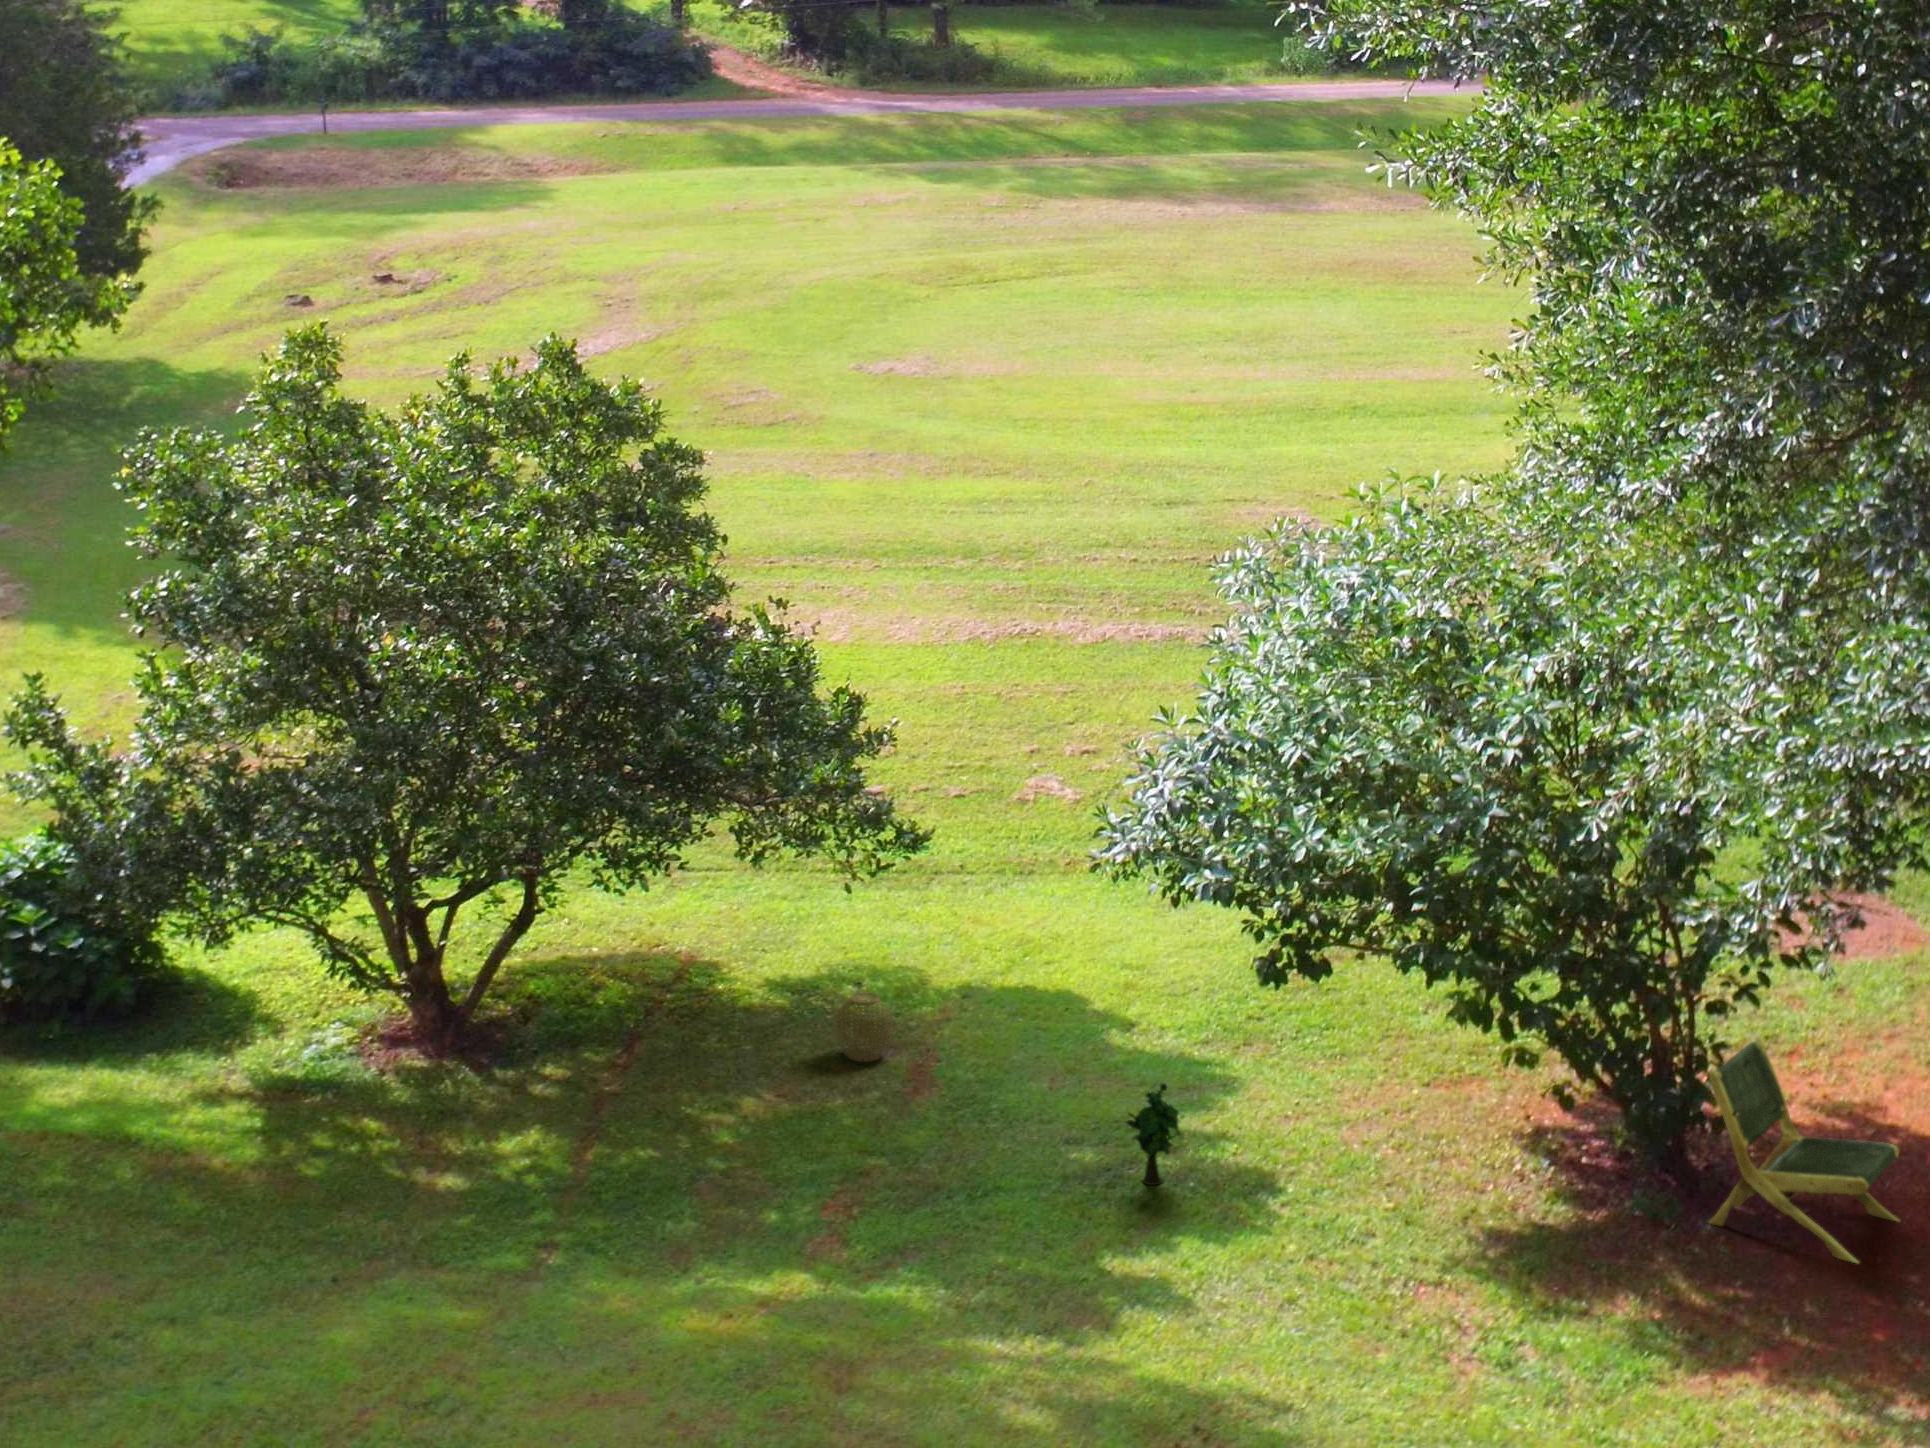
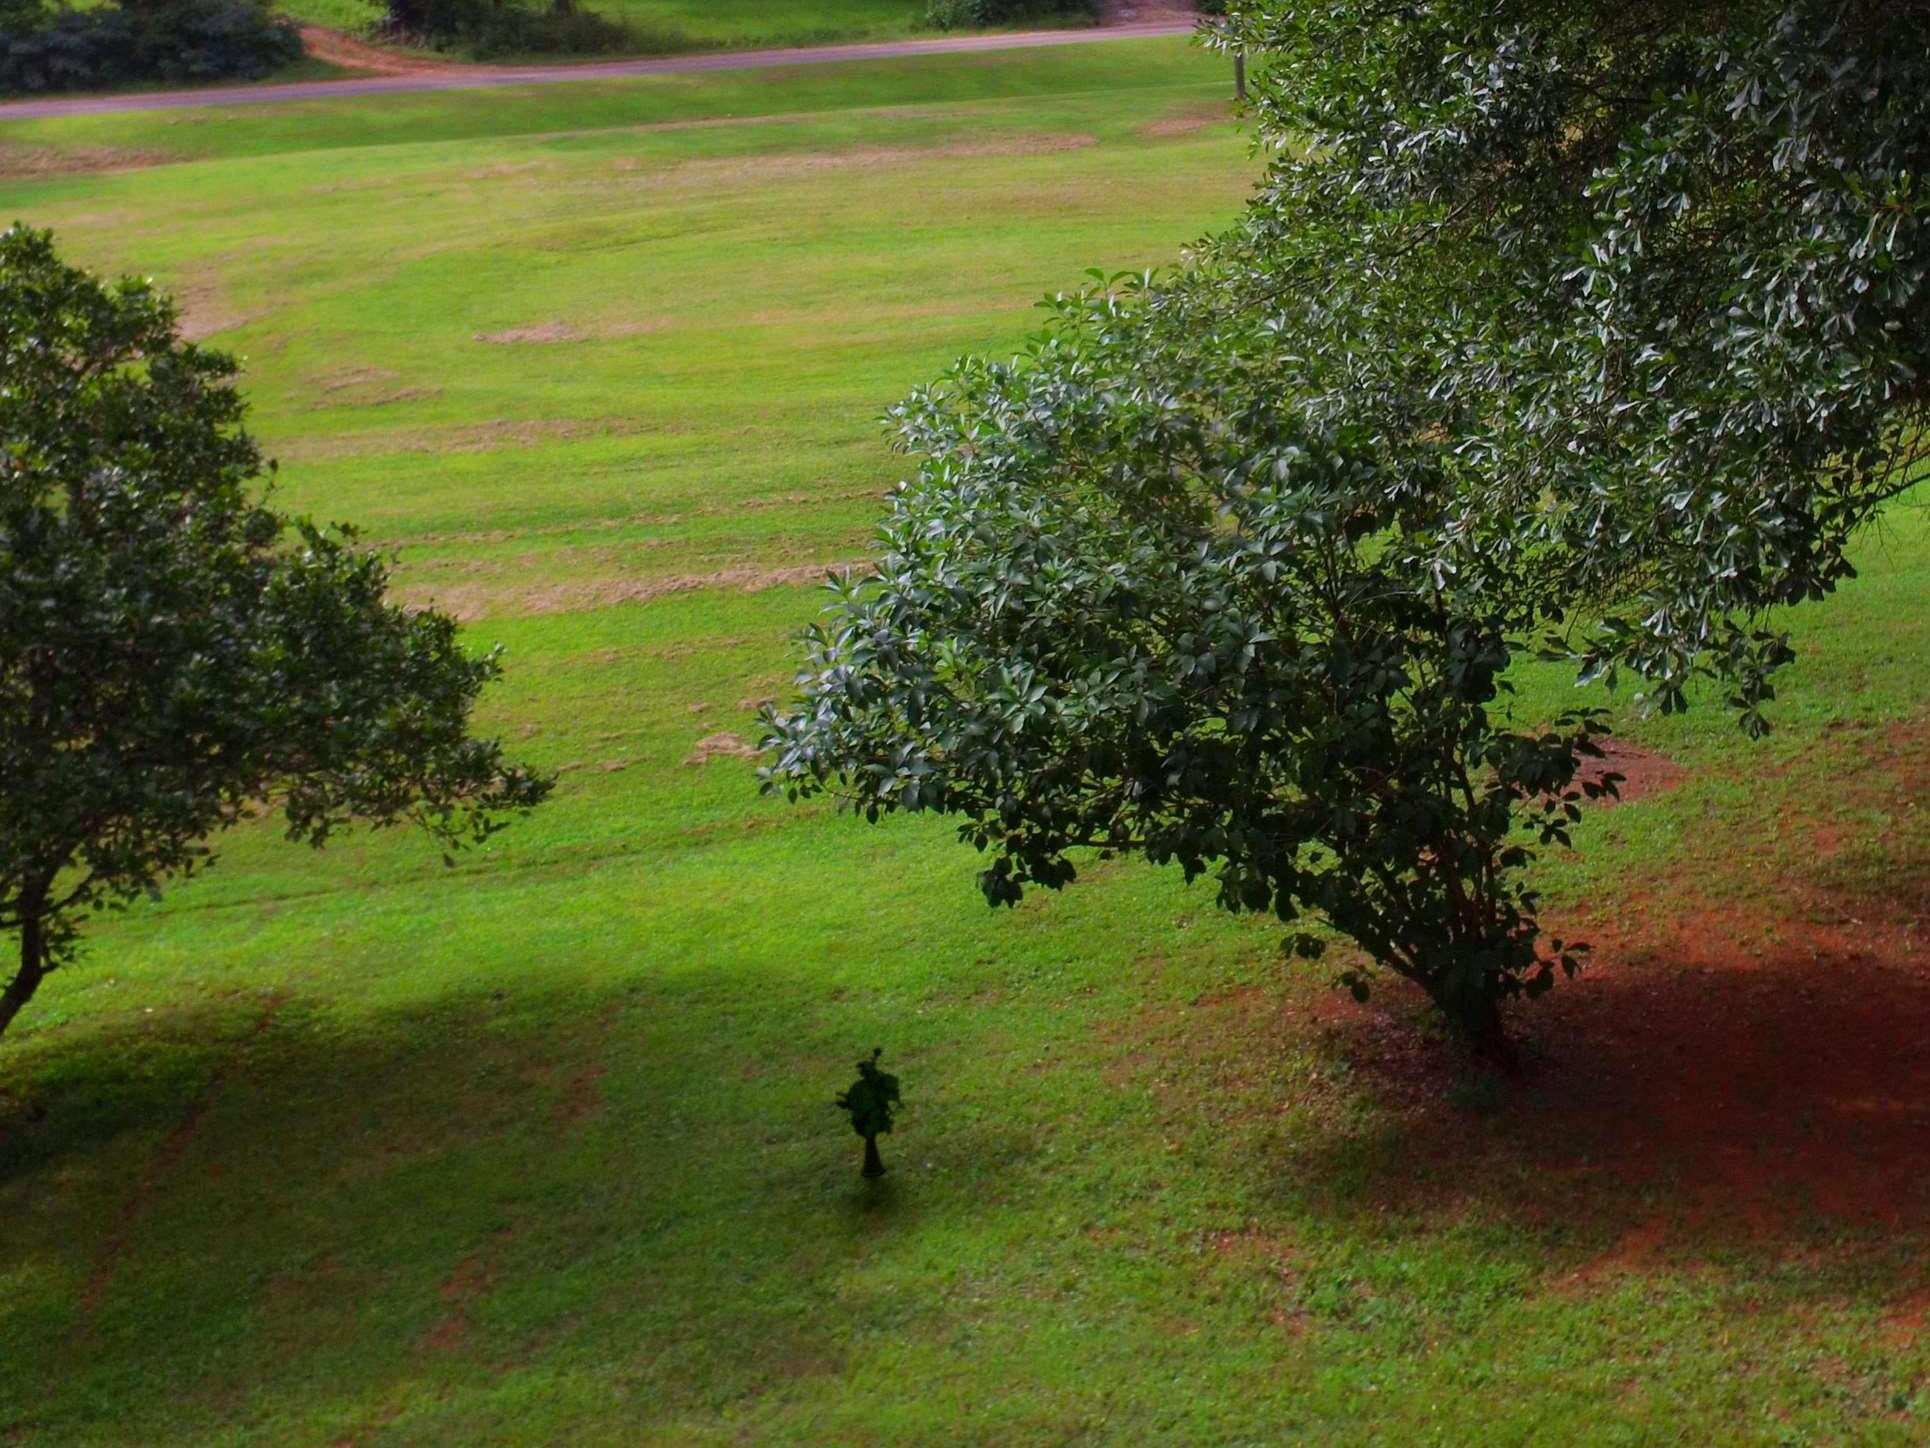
woven basket: present [835,993,893,1062] -> none [450,1001,529,1089]
lounge chair: present [1708,1038,1899,1263] -> none [1521,880,1739,1117]

